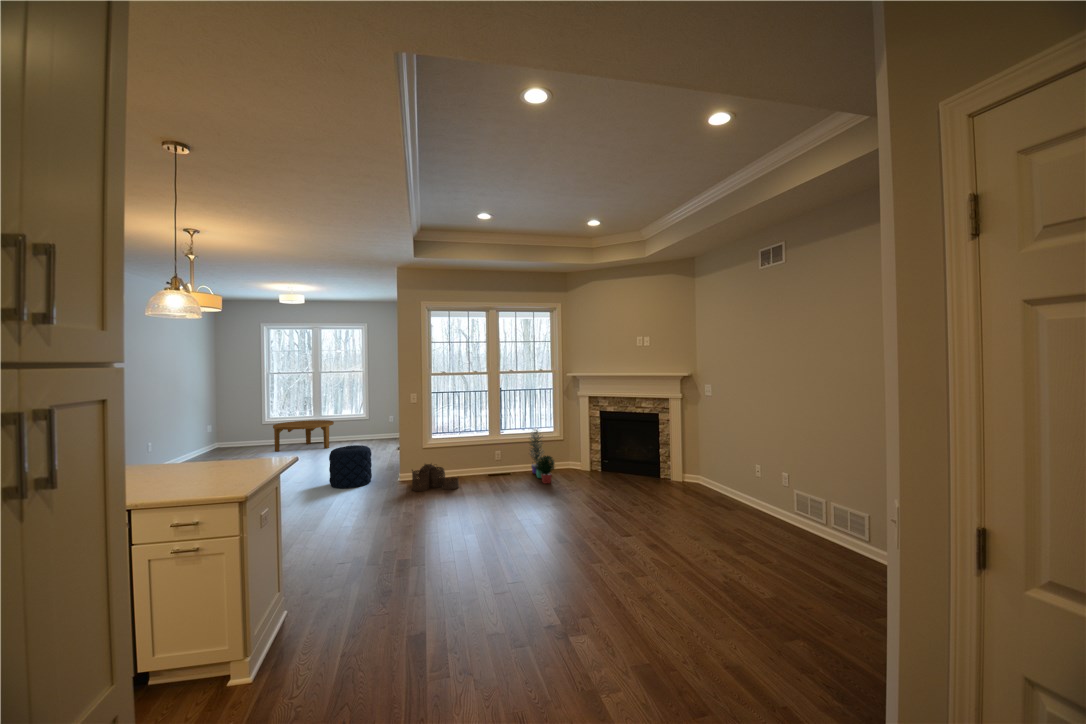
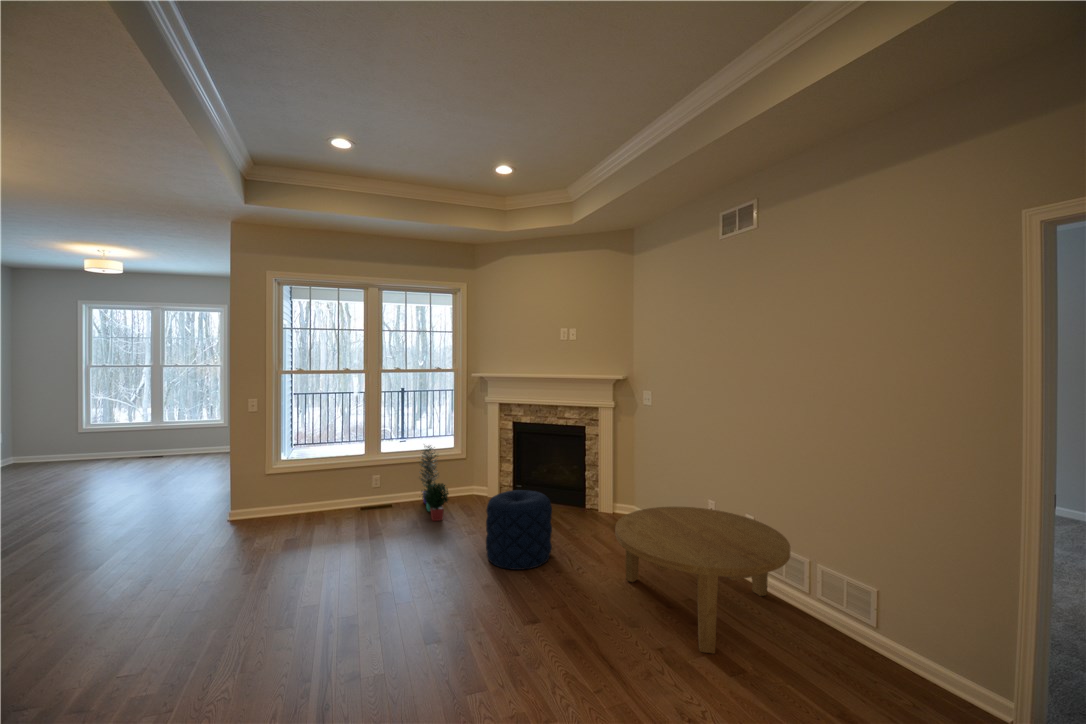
coffee table: present [273,420,334,451] -> present [615,507,790,654]
pouf: present [329,445,372,488] -> present [486,490,552,570]
woven basket: present [412,464,459,491] -> none [238,494,310,540]

